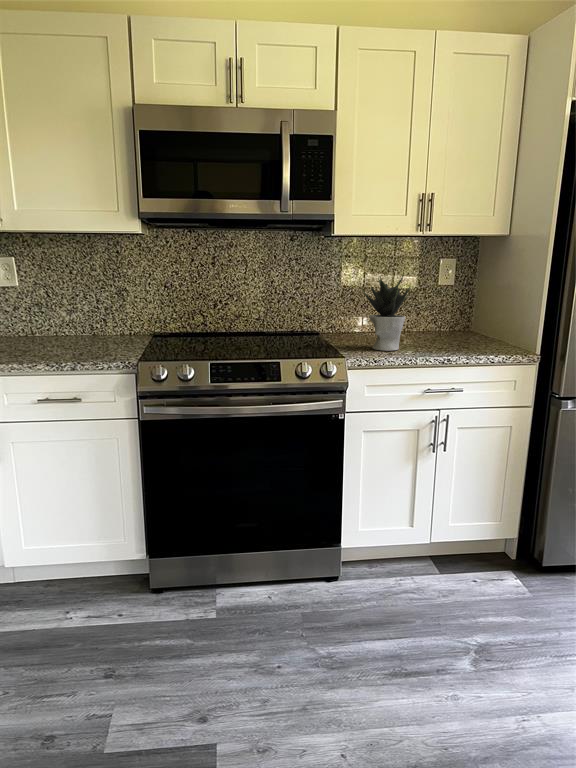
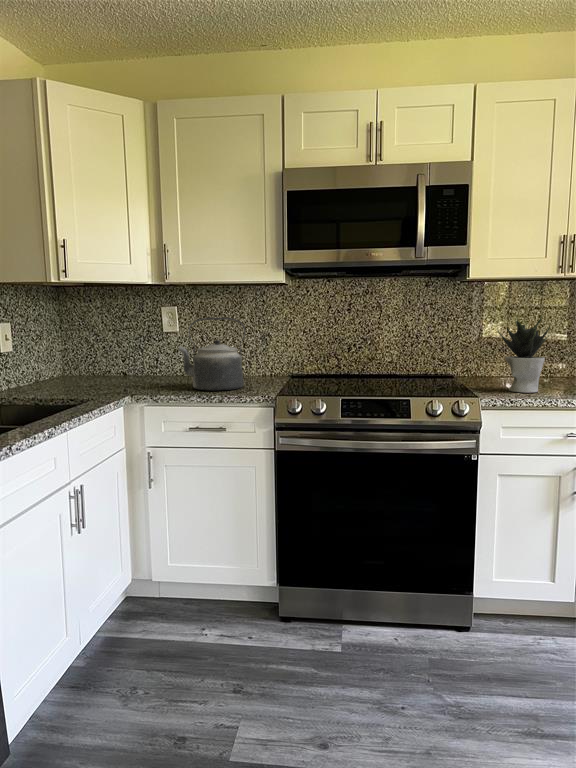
kettle: none [17,273,99,356] -> present [179,318,245,391]

